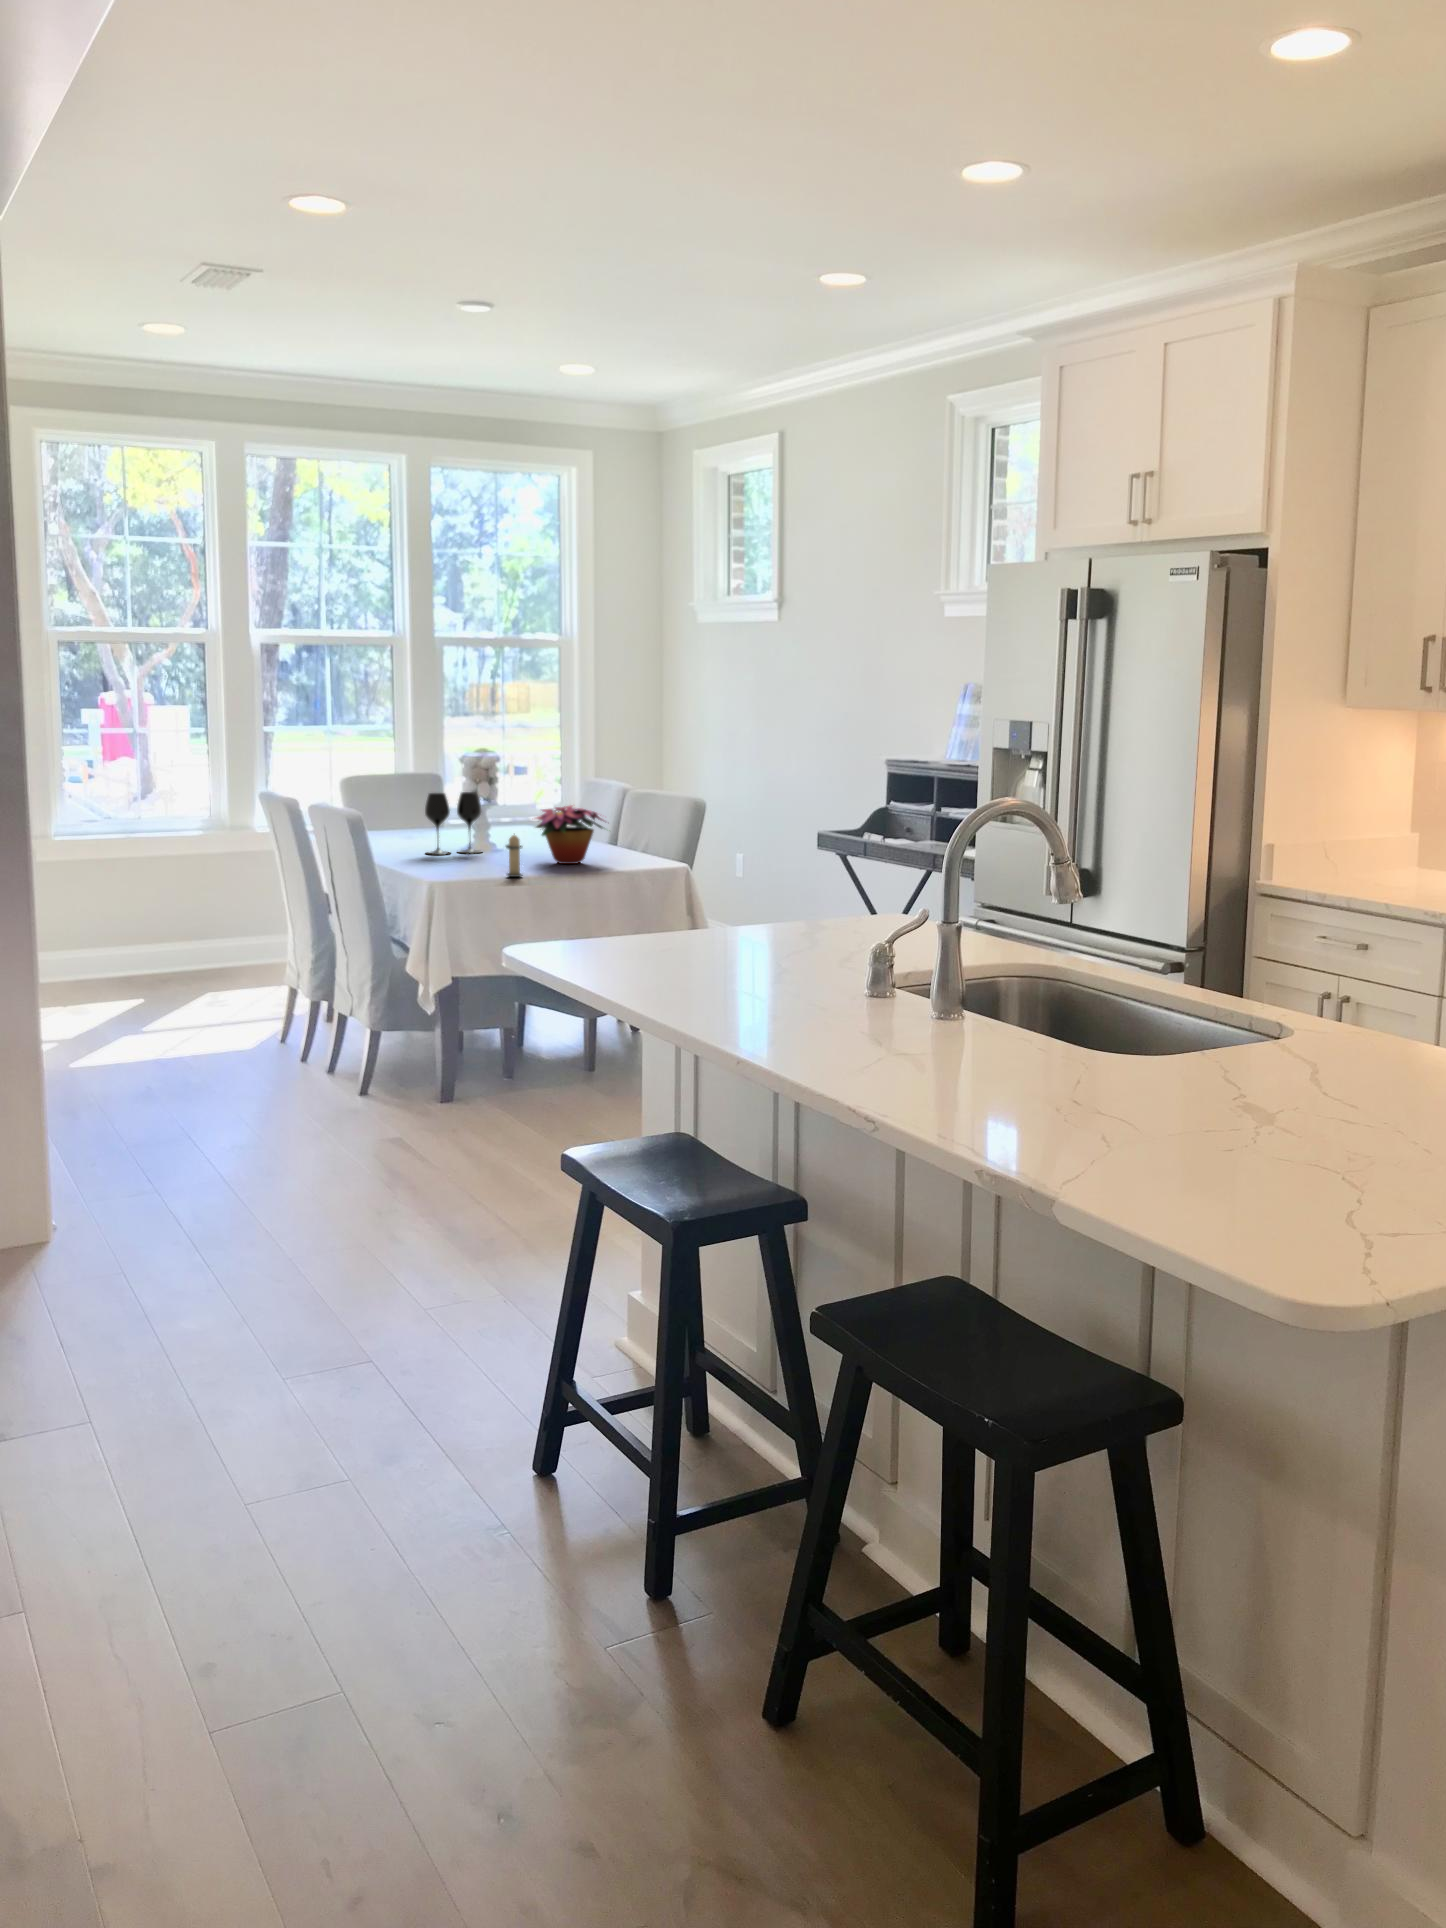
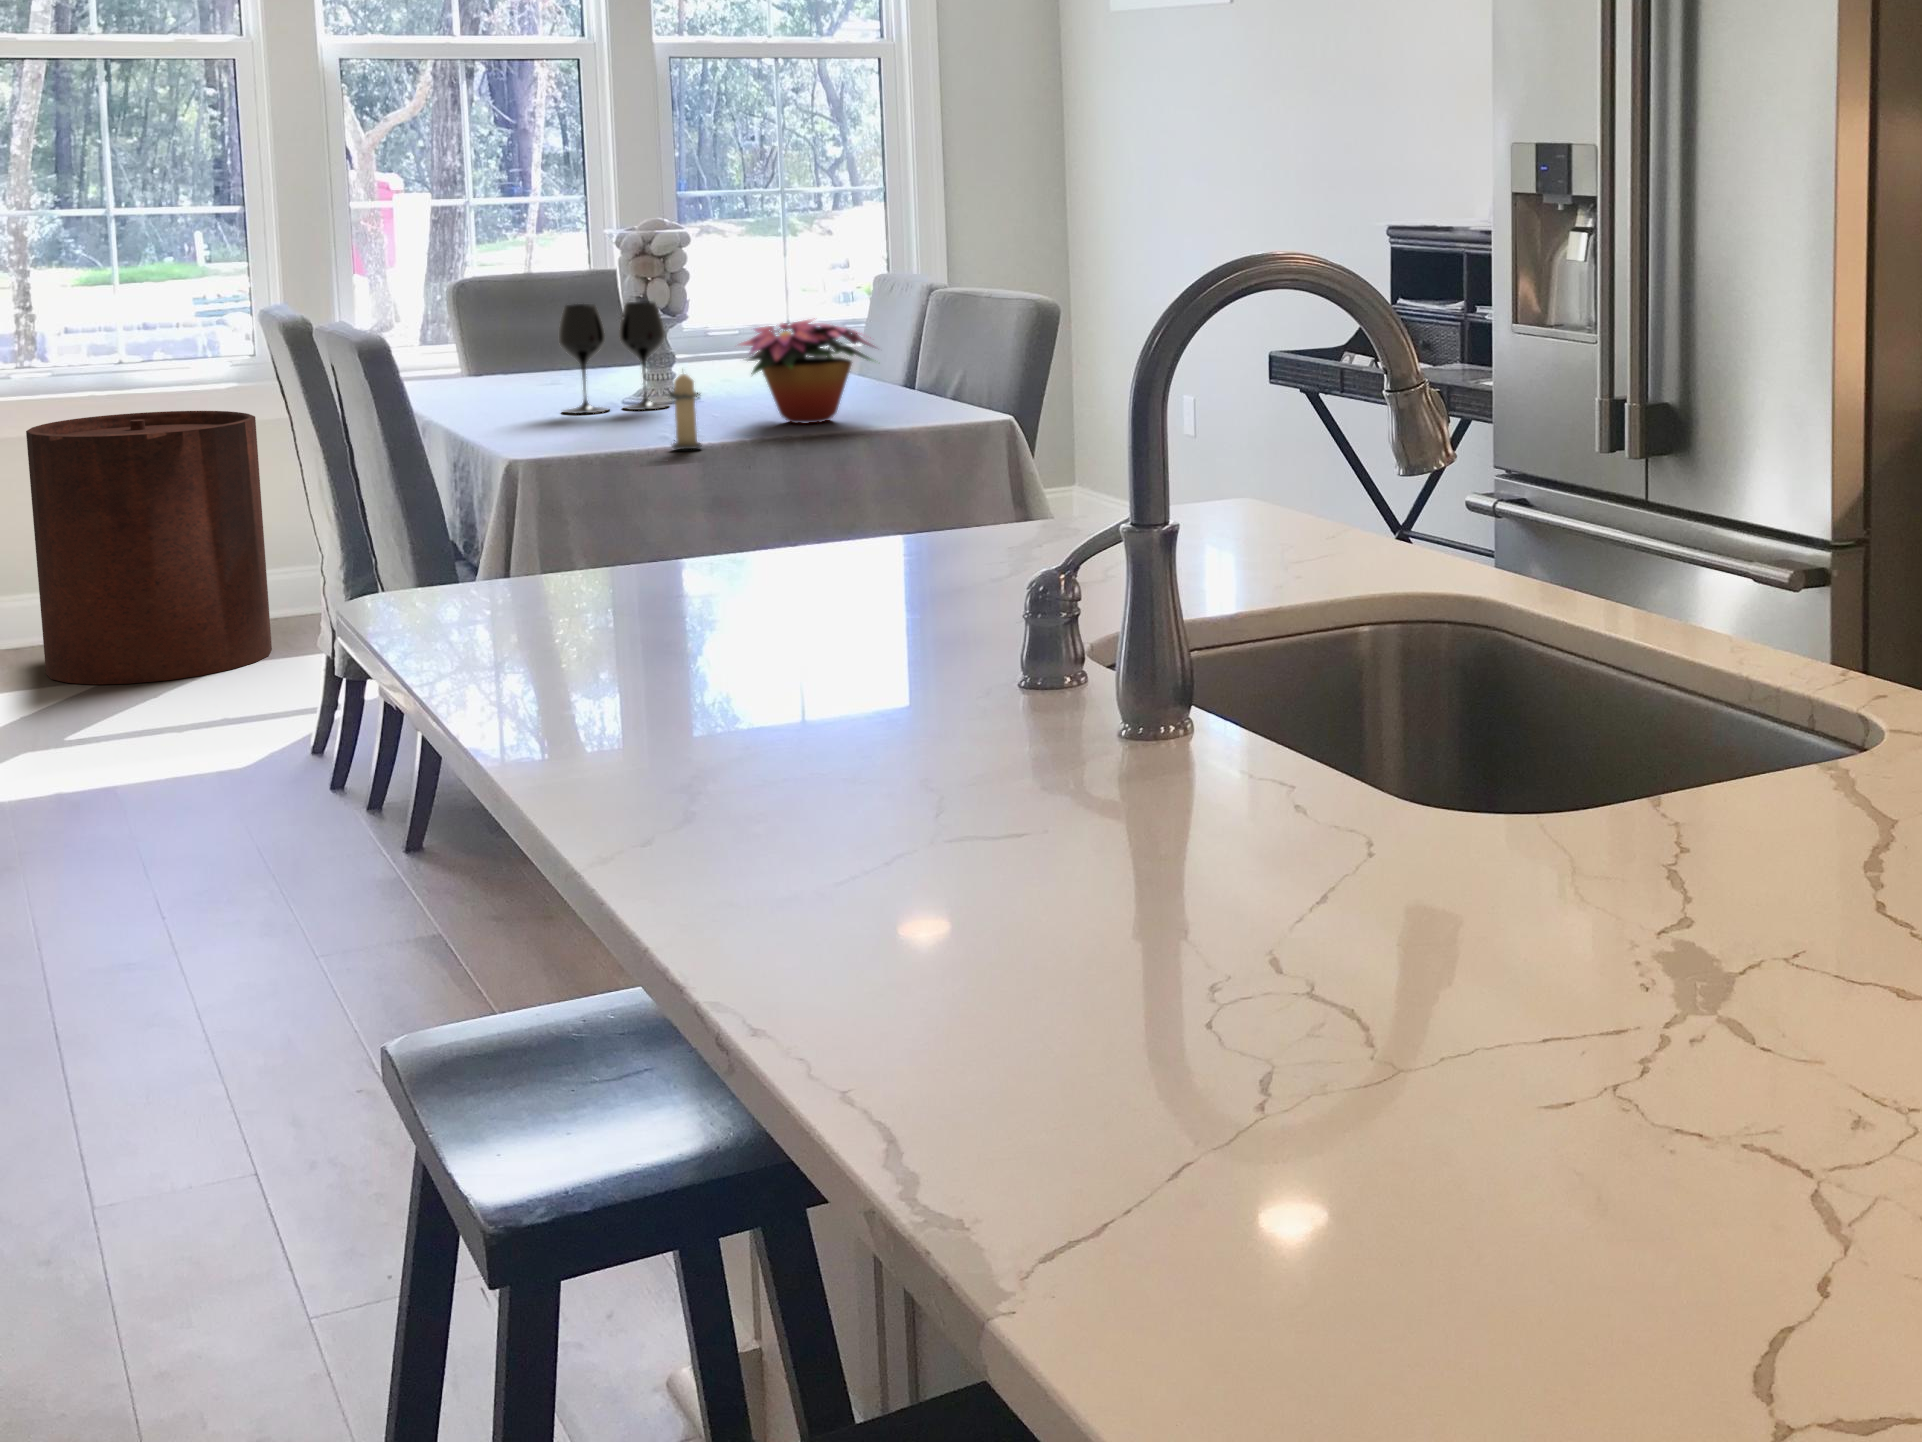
trash can: none [98,846,225,1000] -> present [26,411,272,684]

